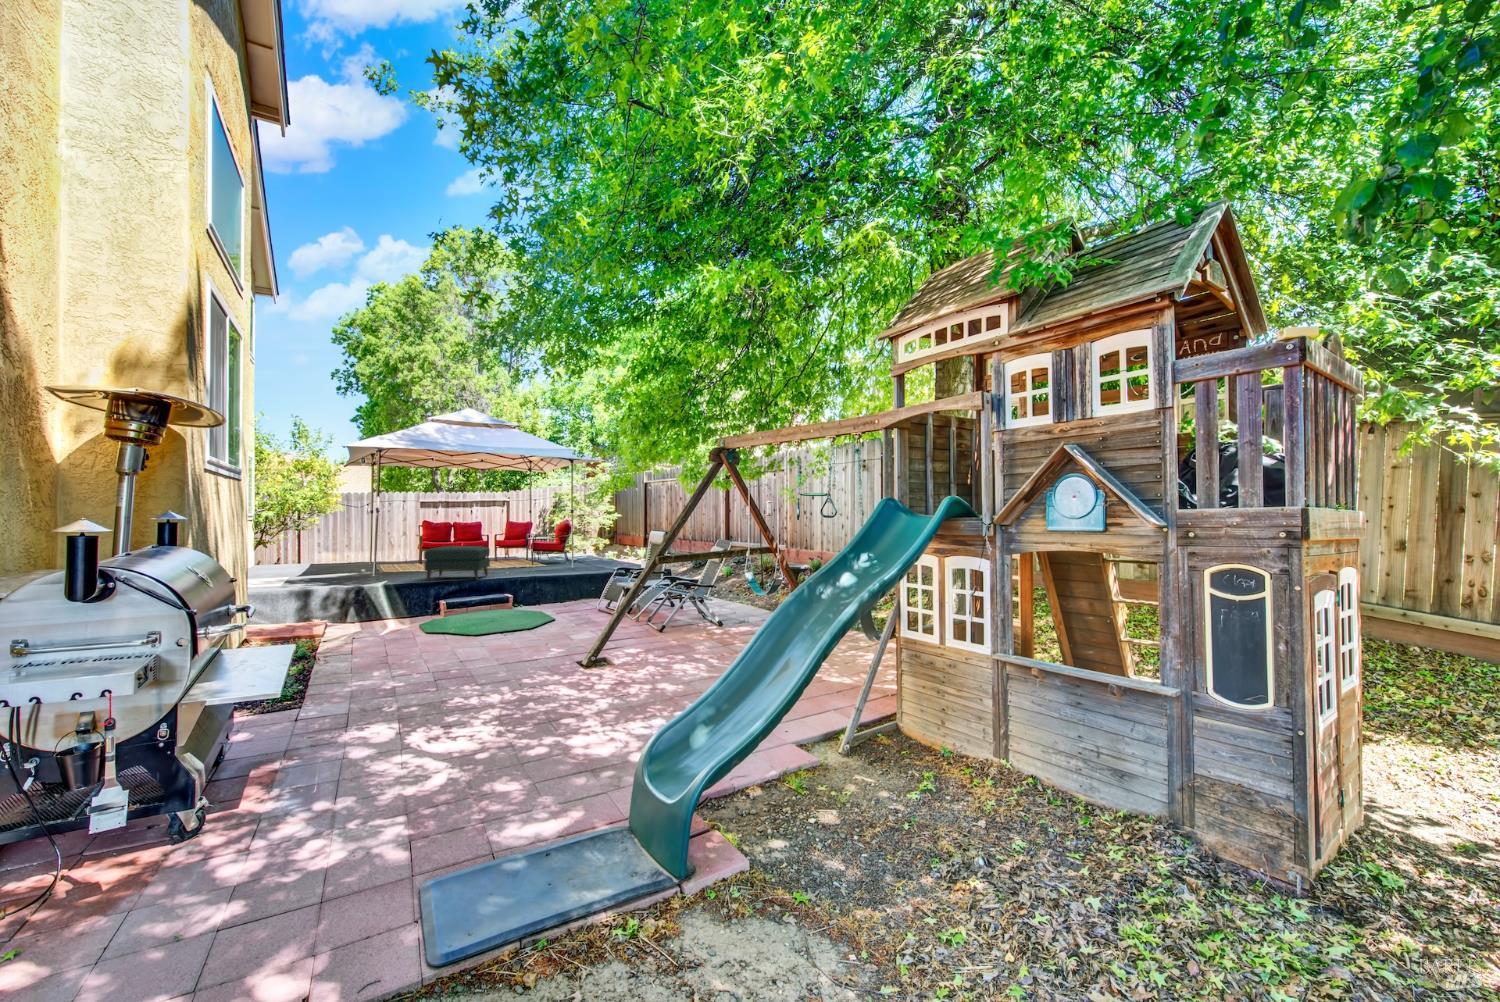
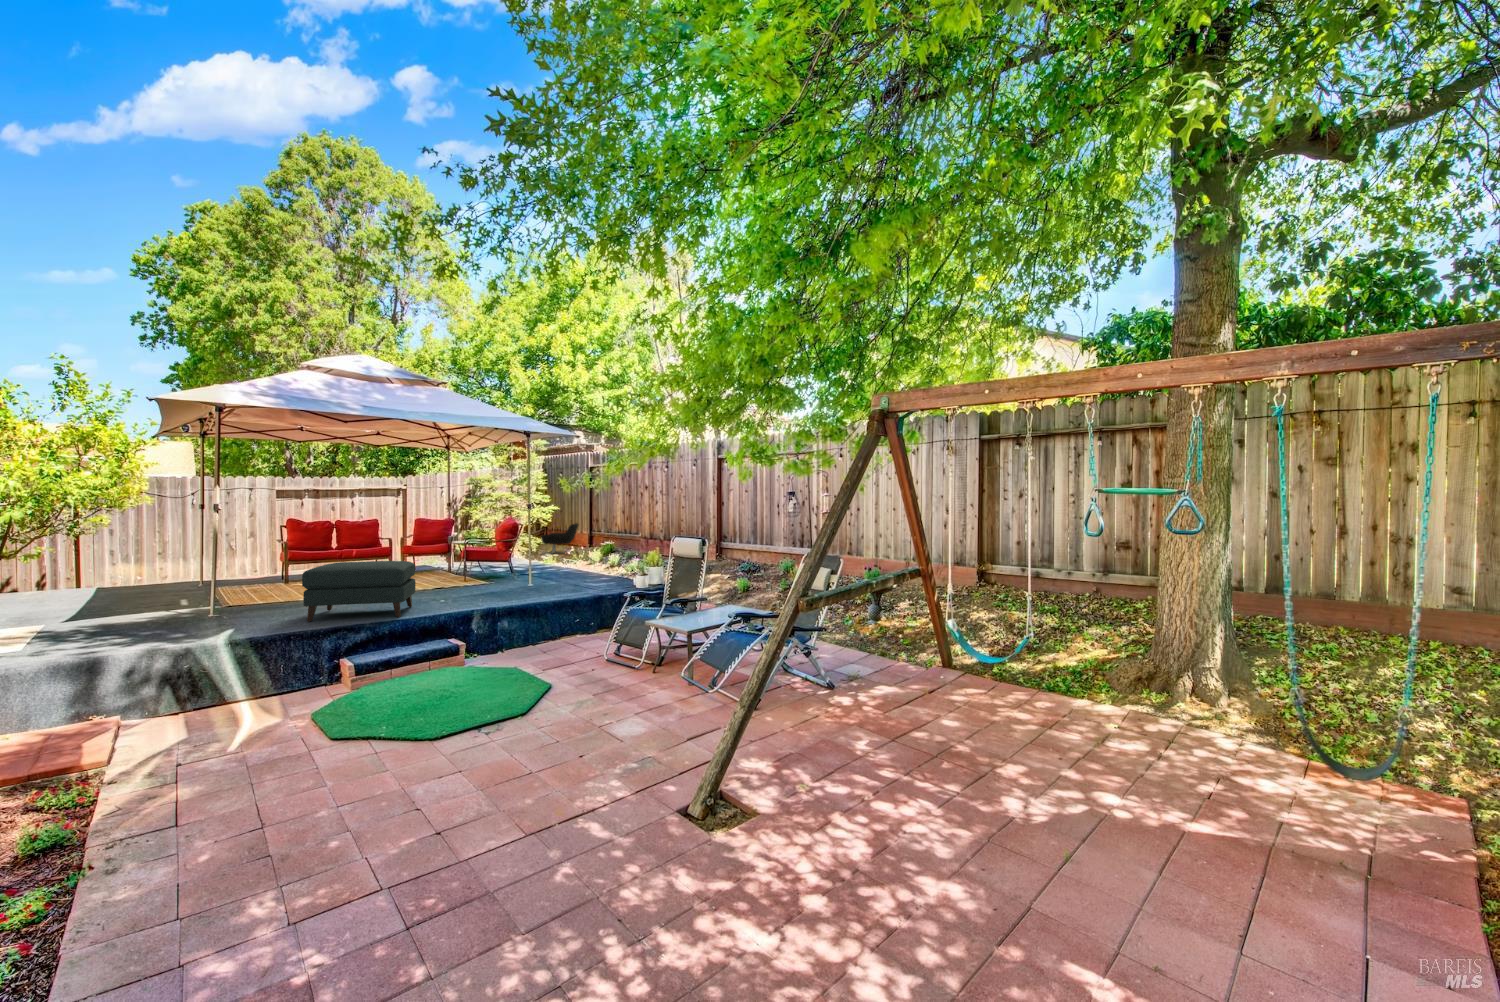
lounge chair: none [602,527,632,551] -> present [541,523,578,553]

